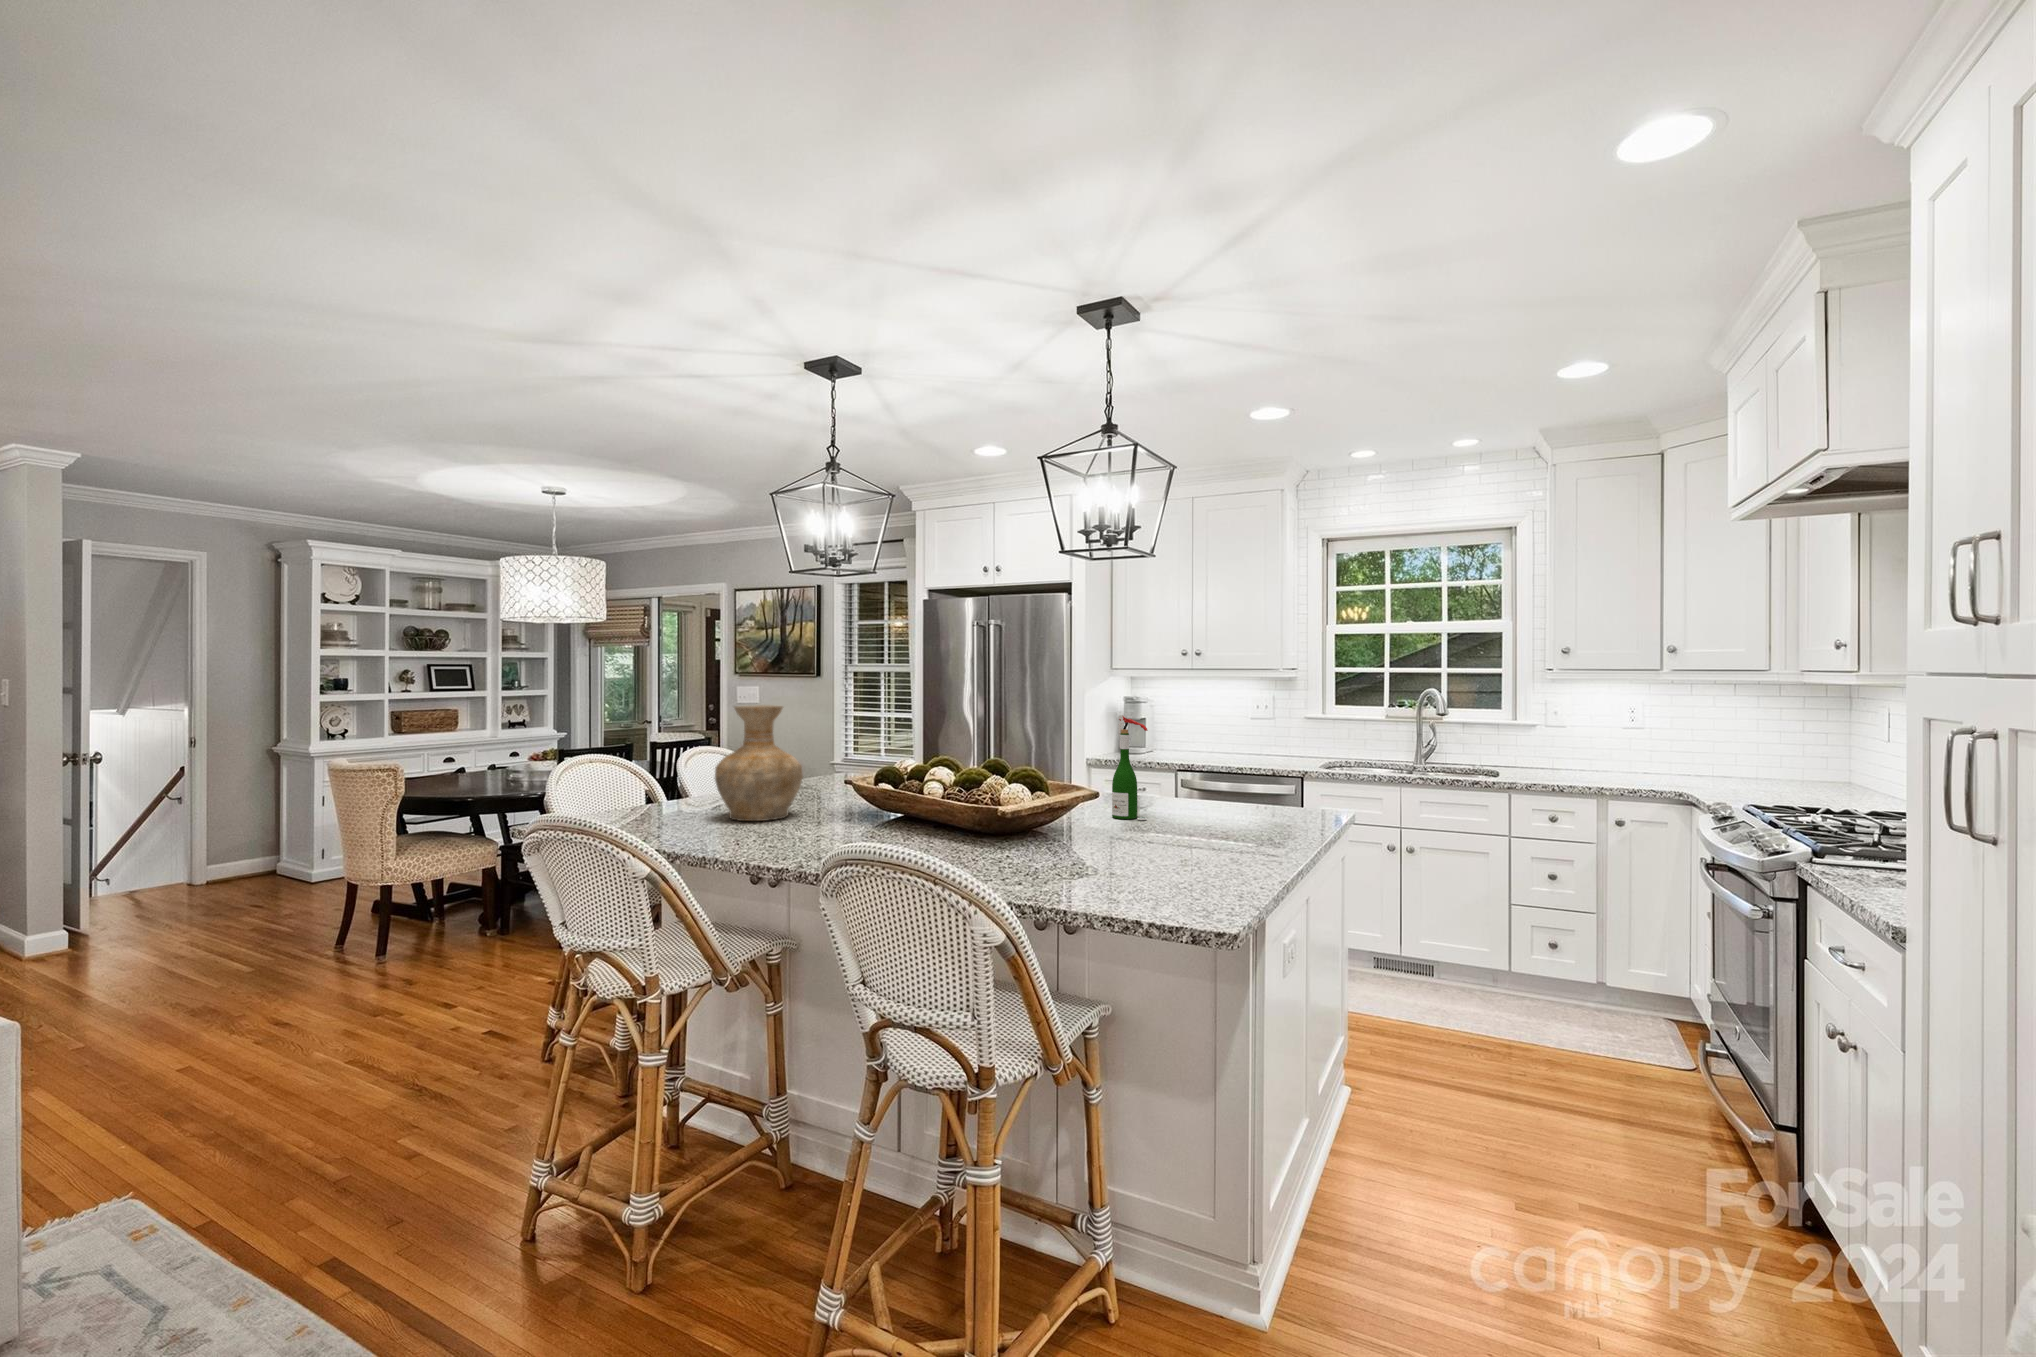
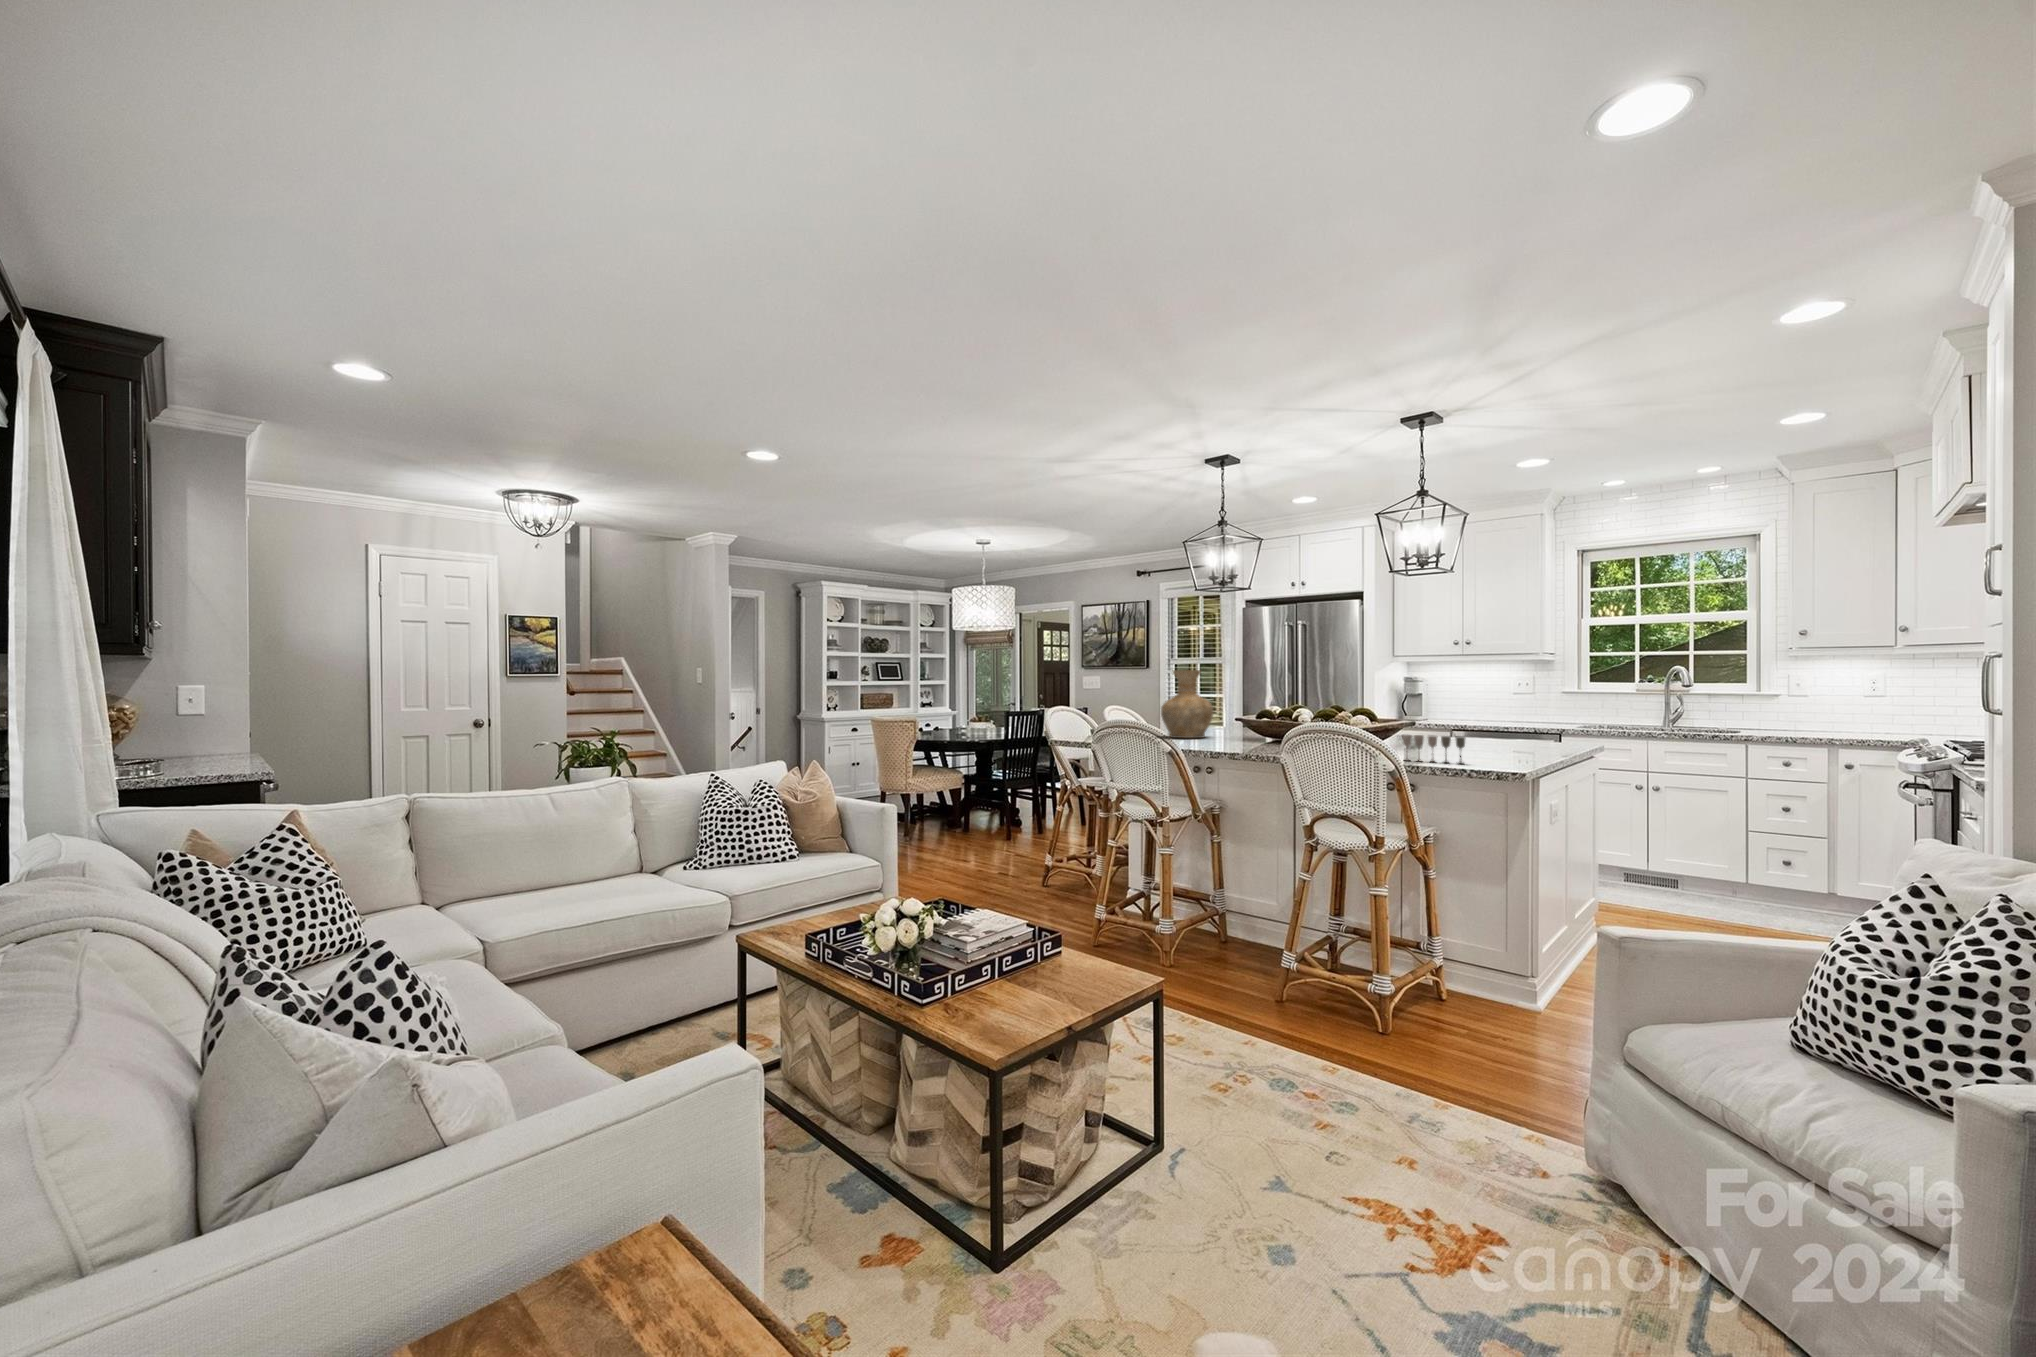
wine bottle: present [1112,715,1148,820] -> none [1422,675,1448,742]
wine glass: none [1046,844,1146,902] -> present [1402,735,1465,764]

